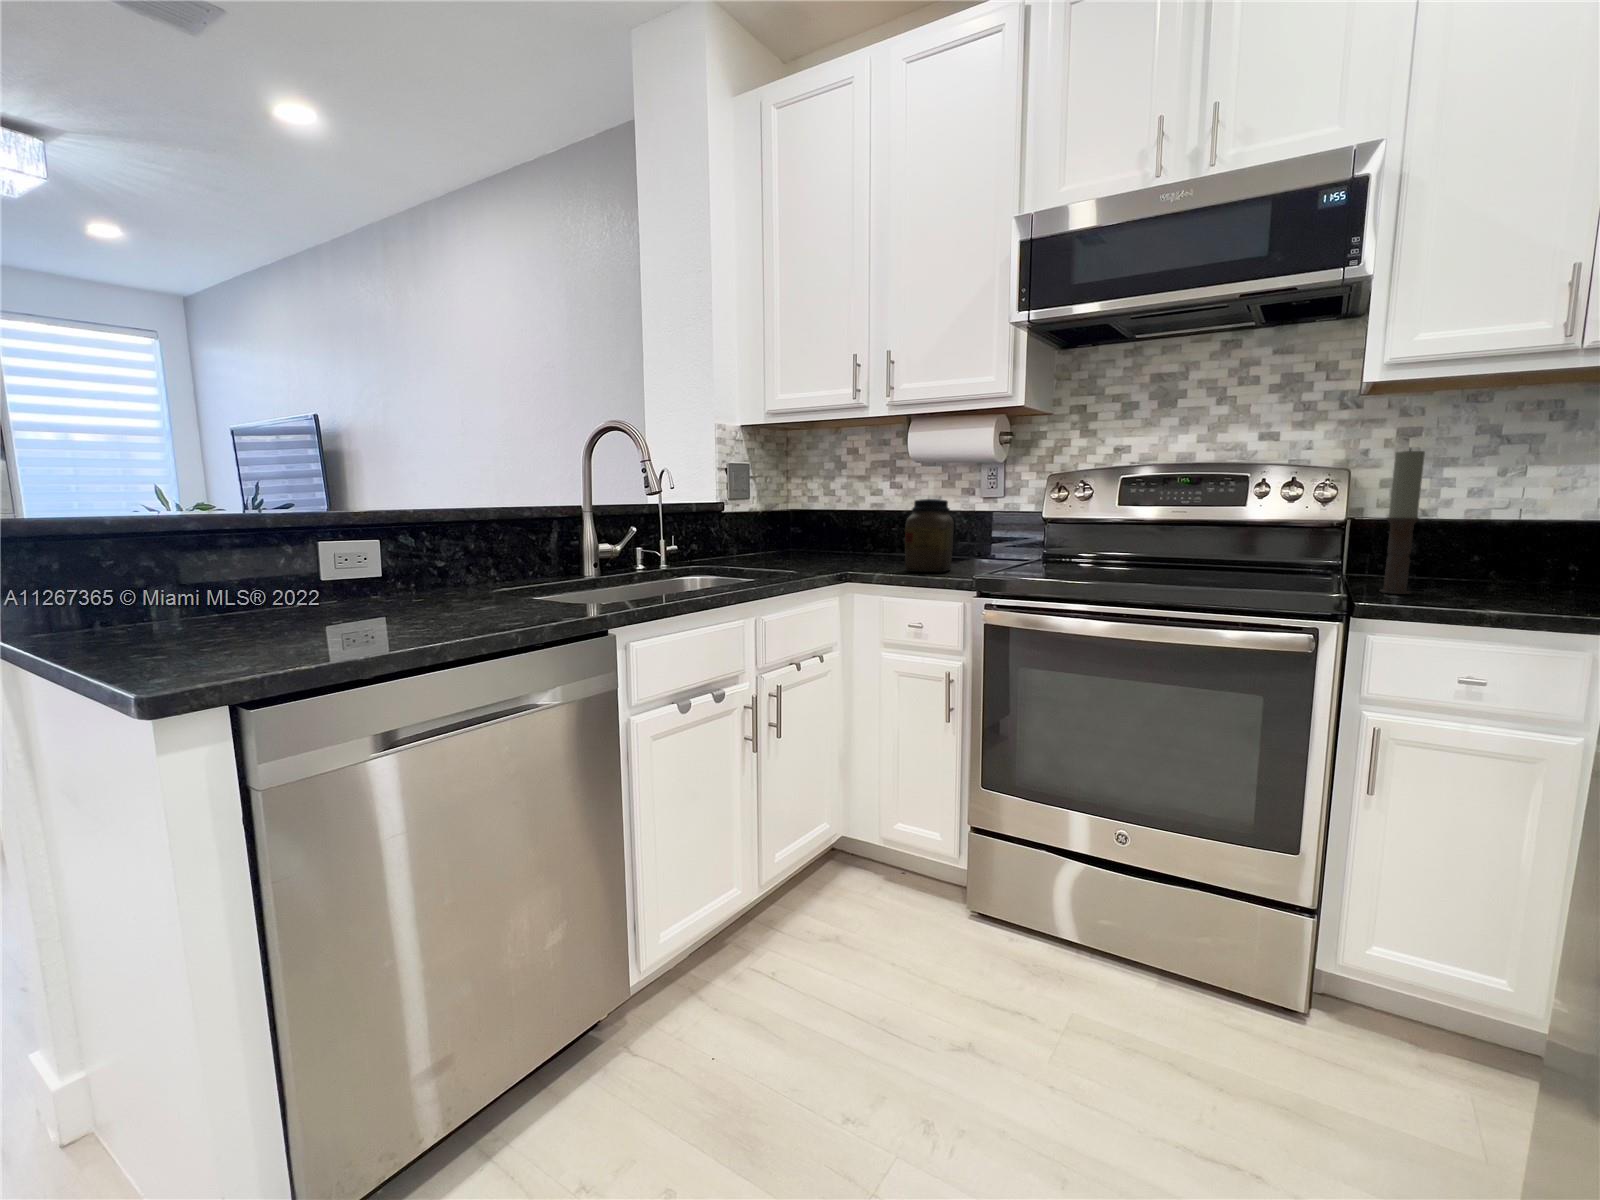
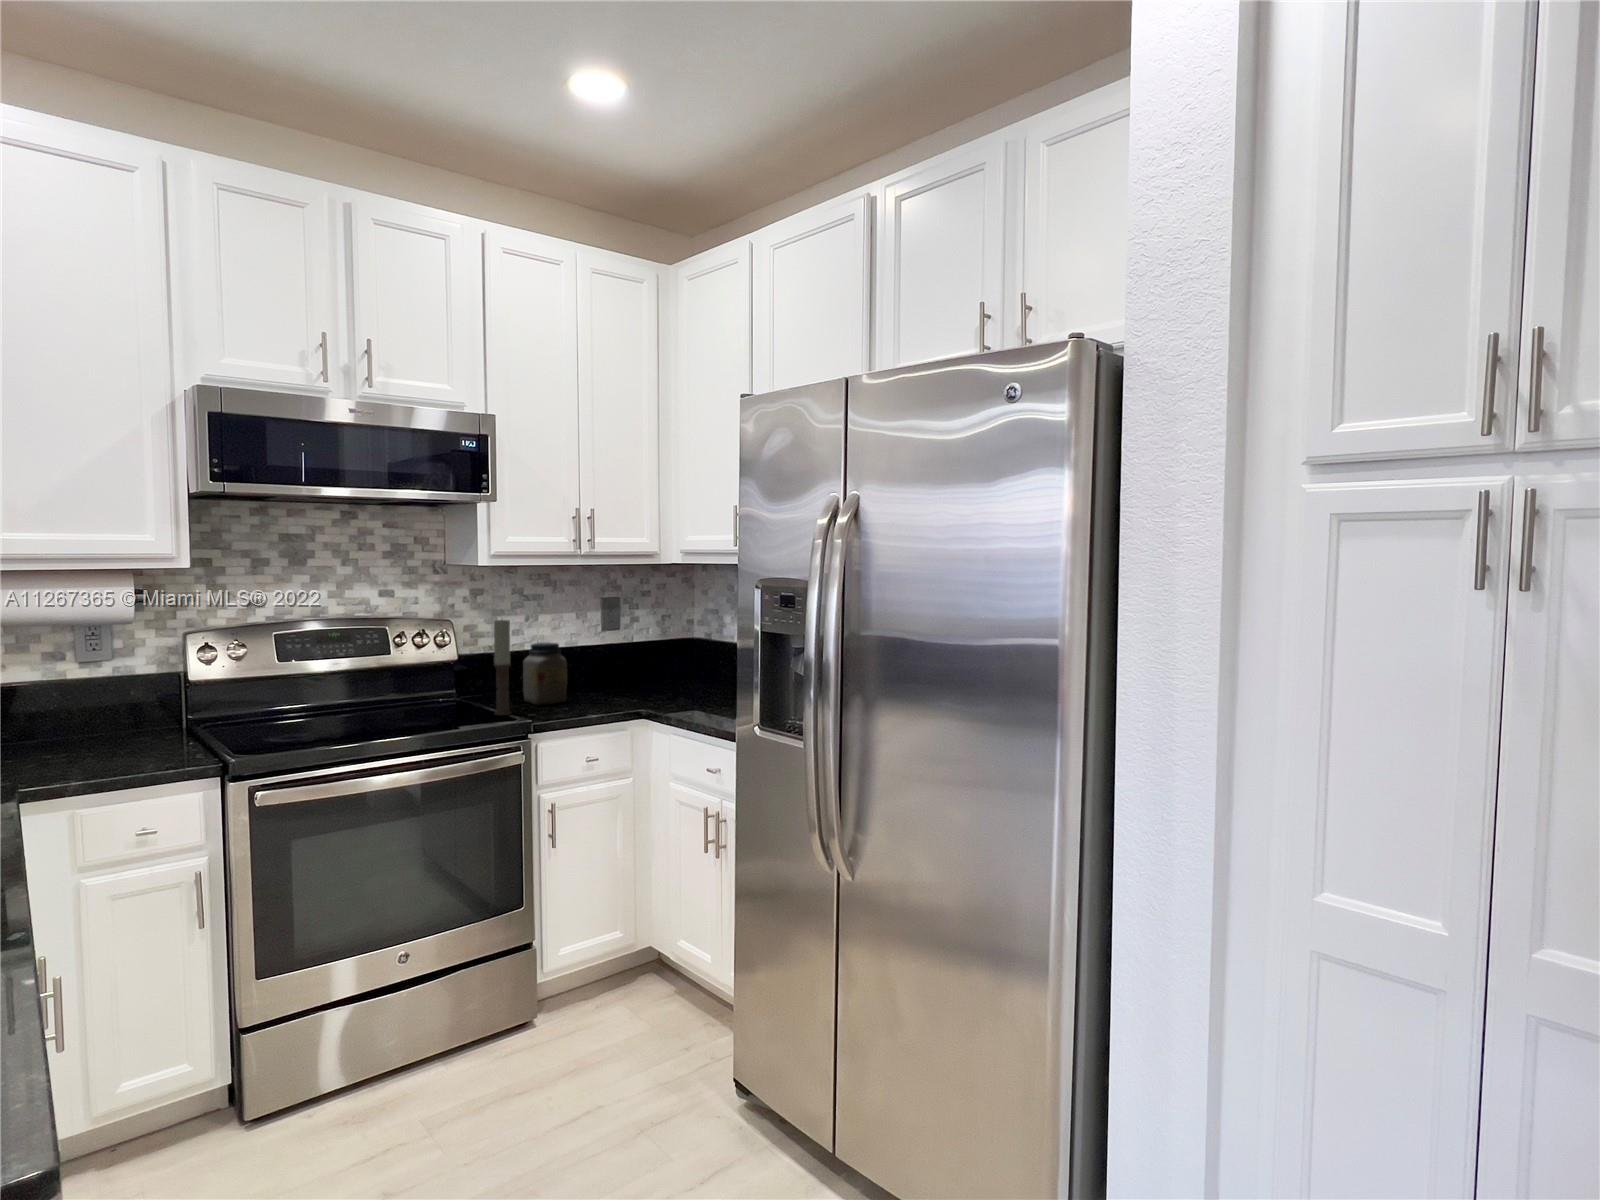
jar: present [905,499,954,572] -> present [523,643,567,705]

